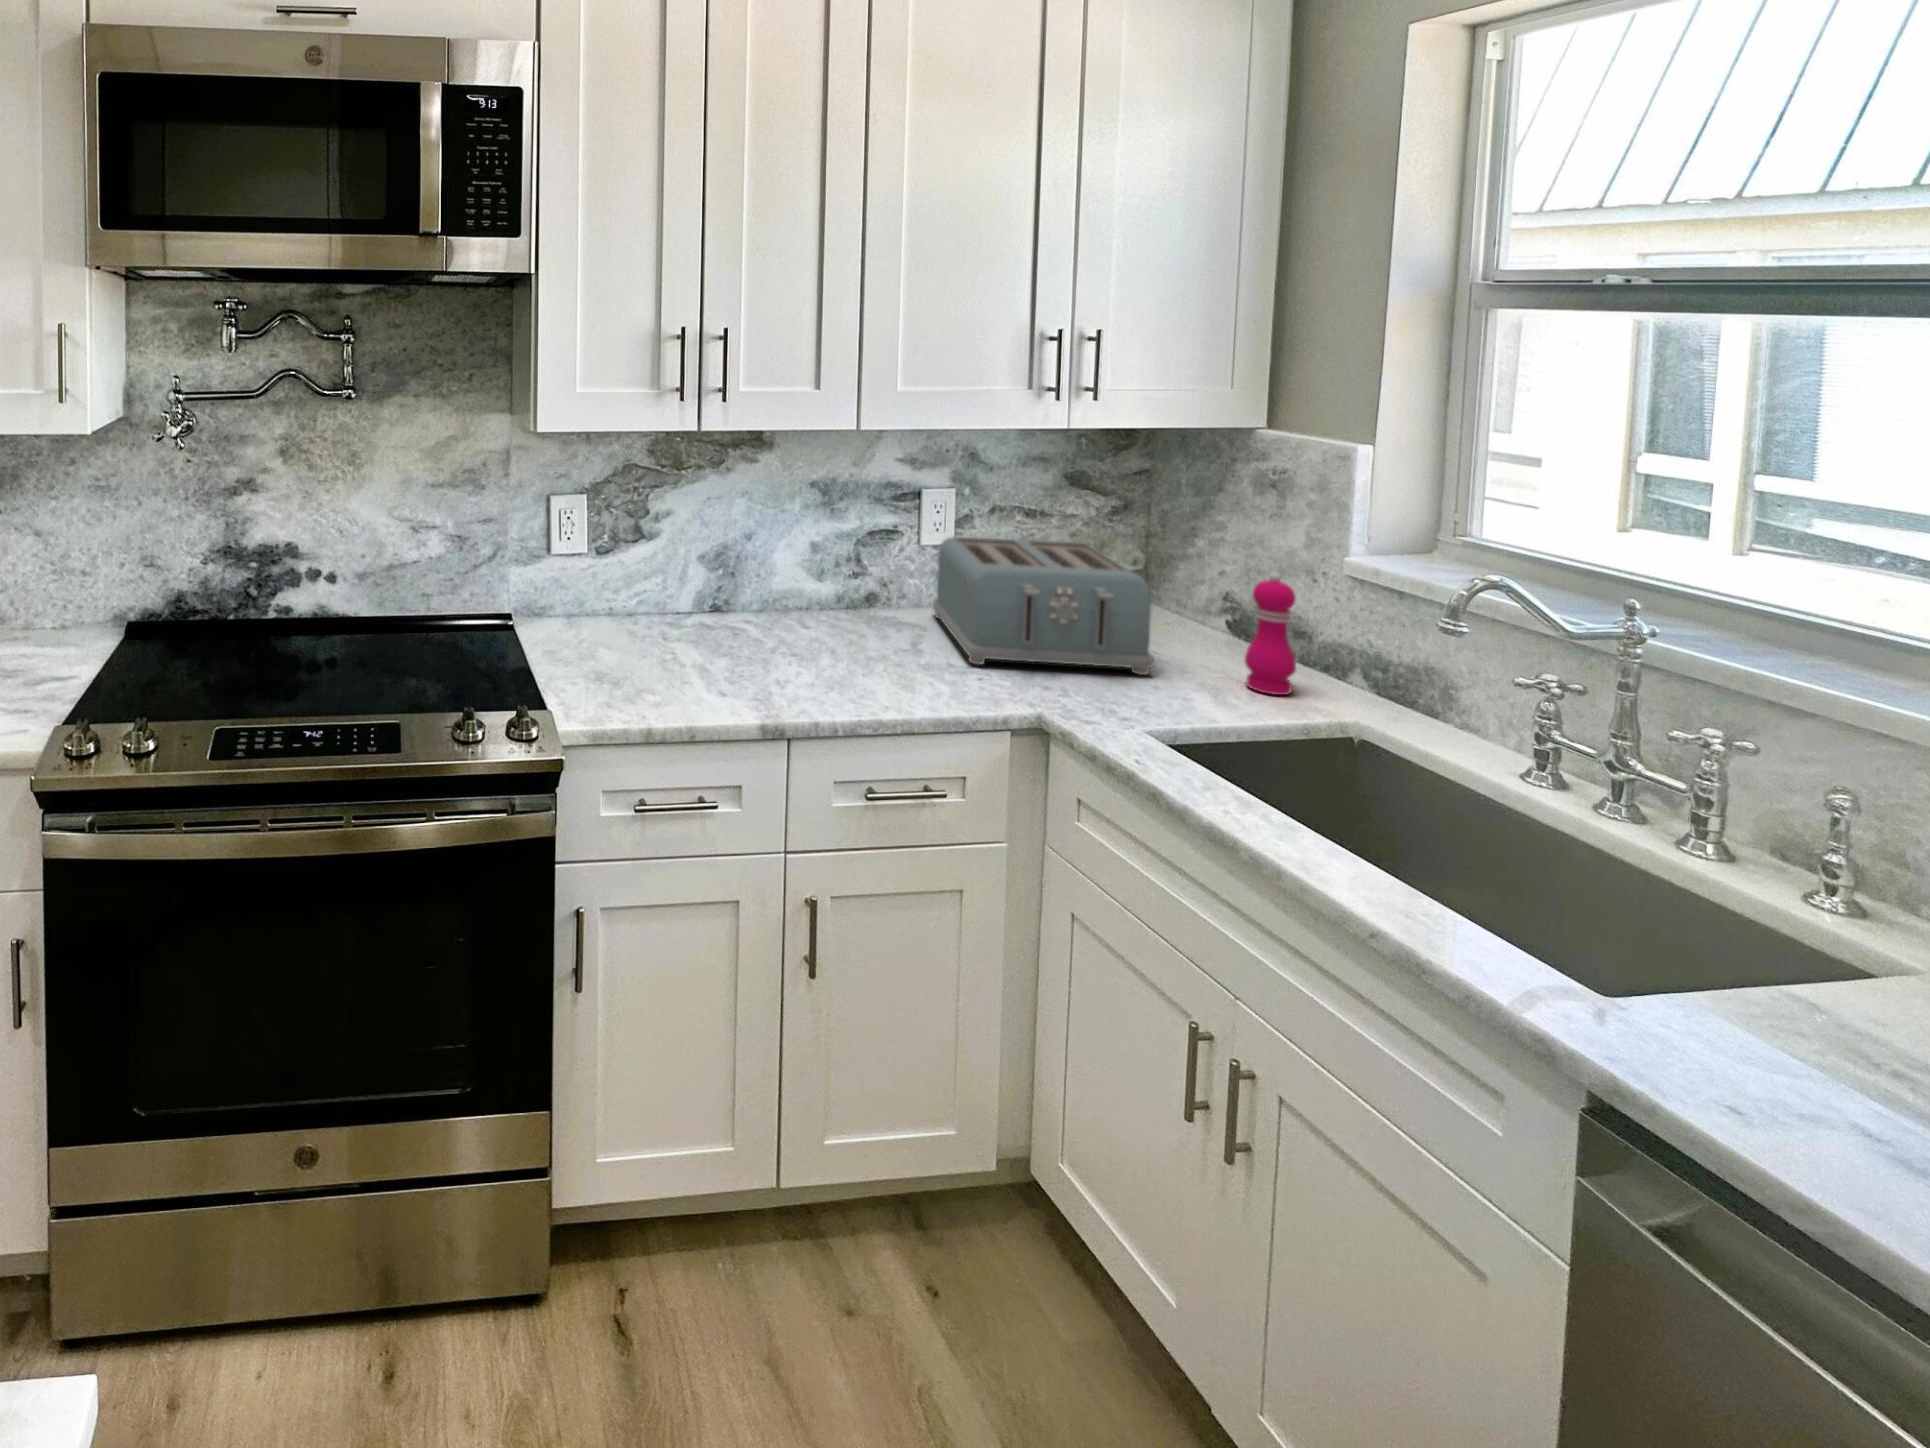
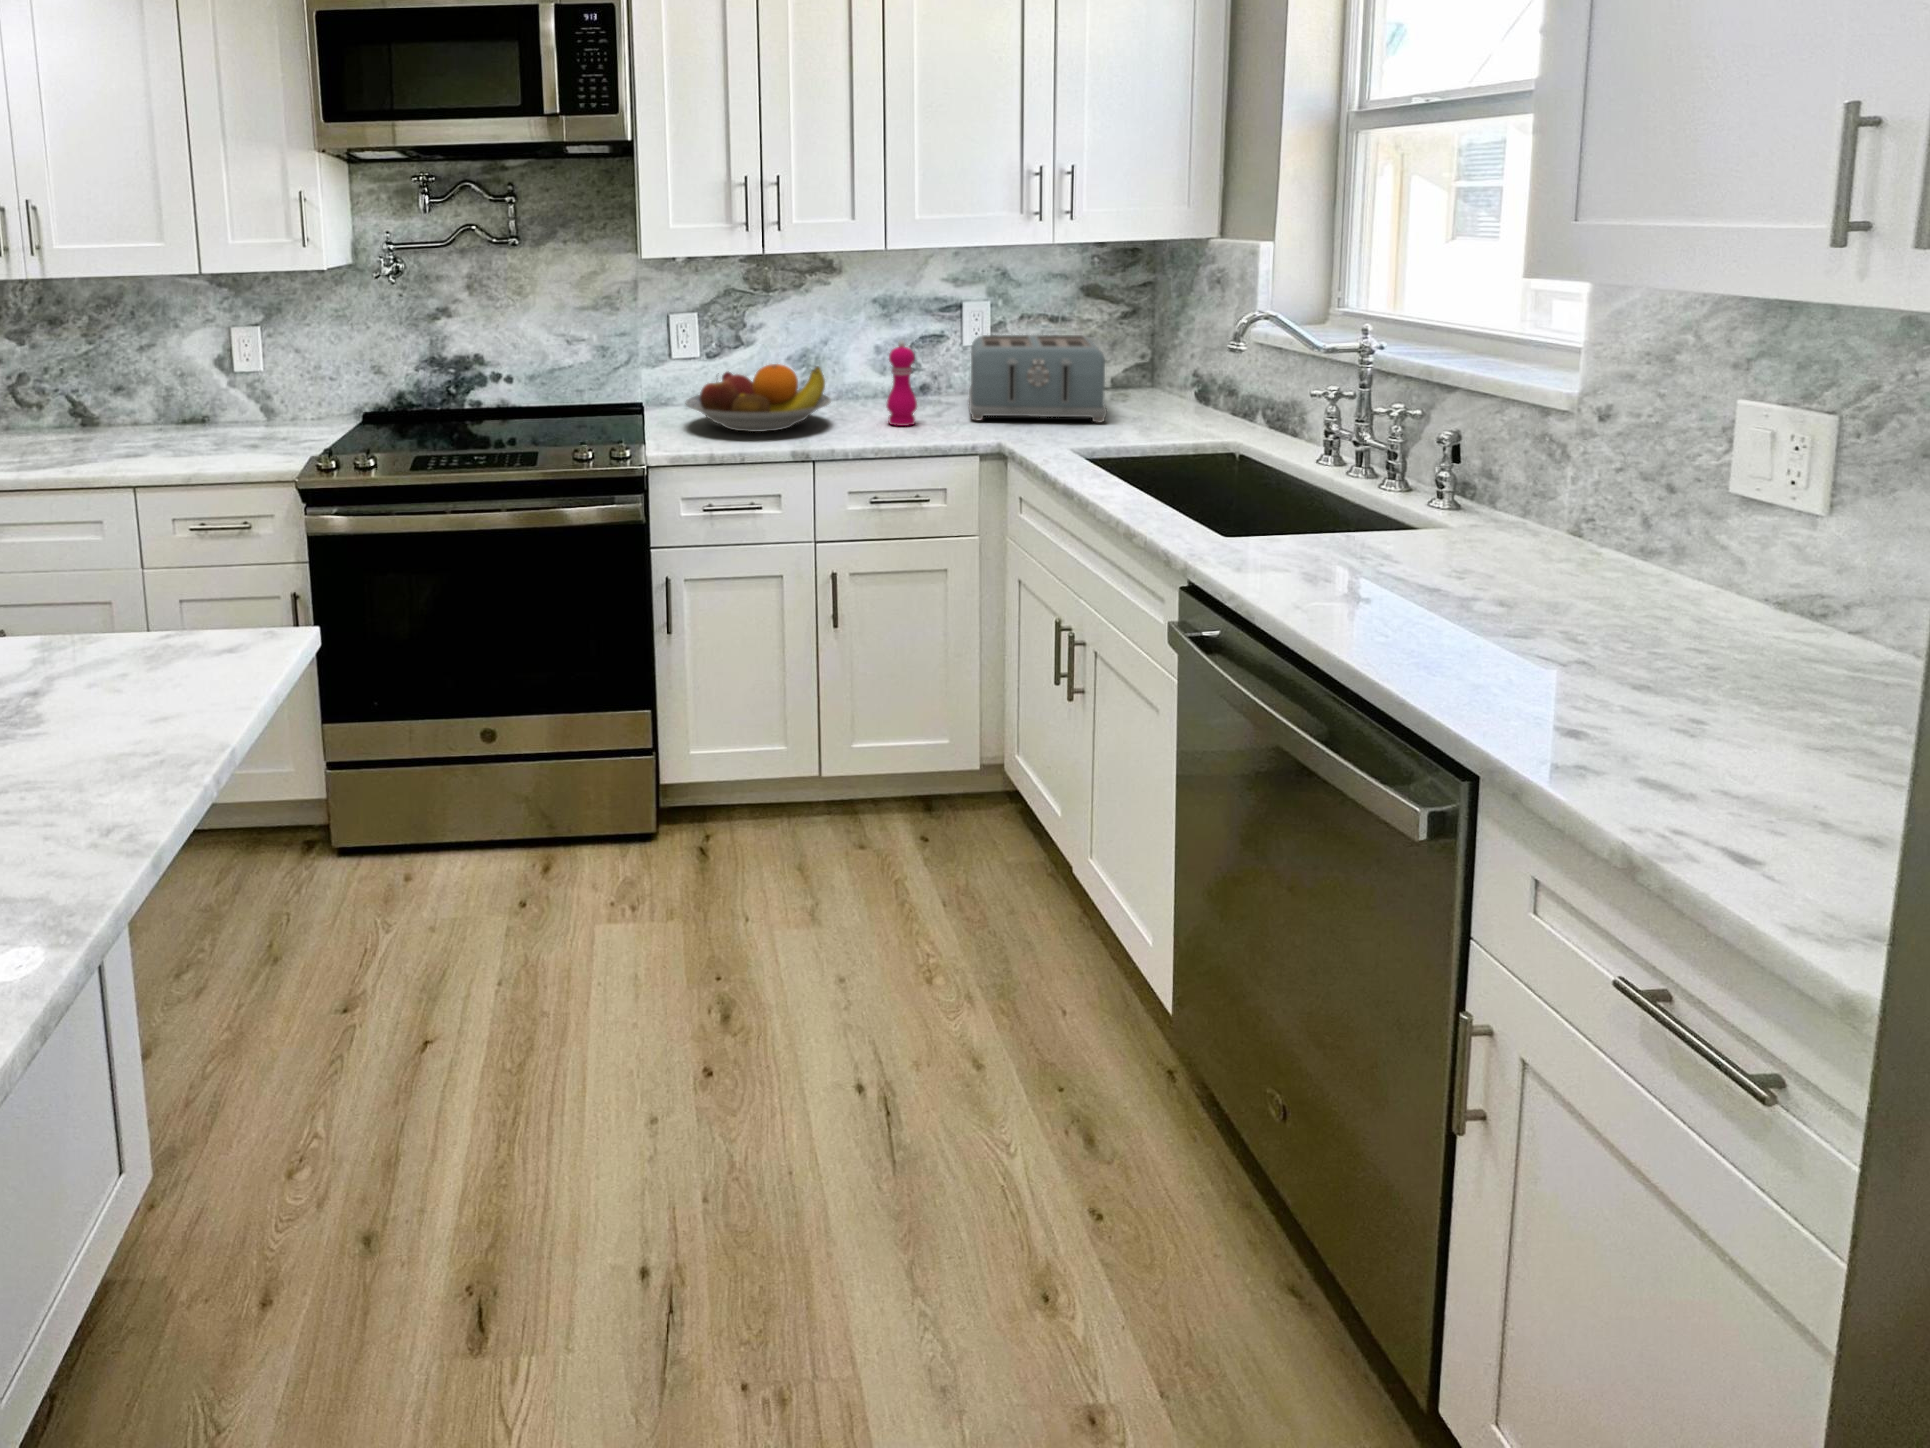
pepper mill: present [1245,572,1296,695] -> present [887,340,917,426]
fruit bowl: none [587,582,788,679] -> present [686,364,831,432]

